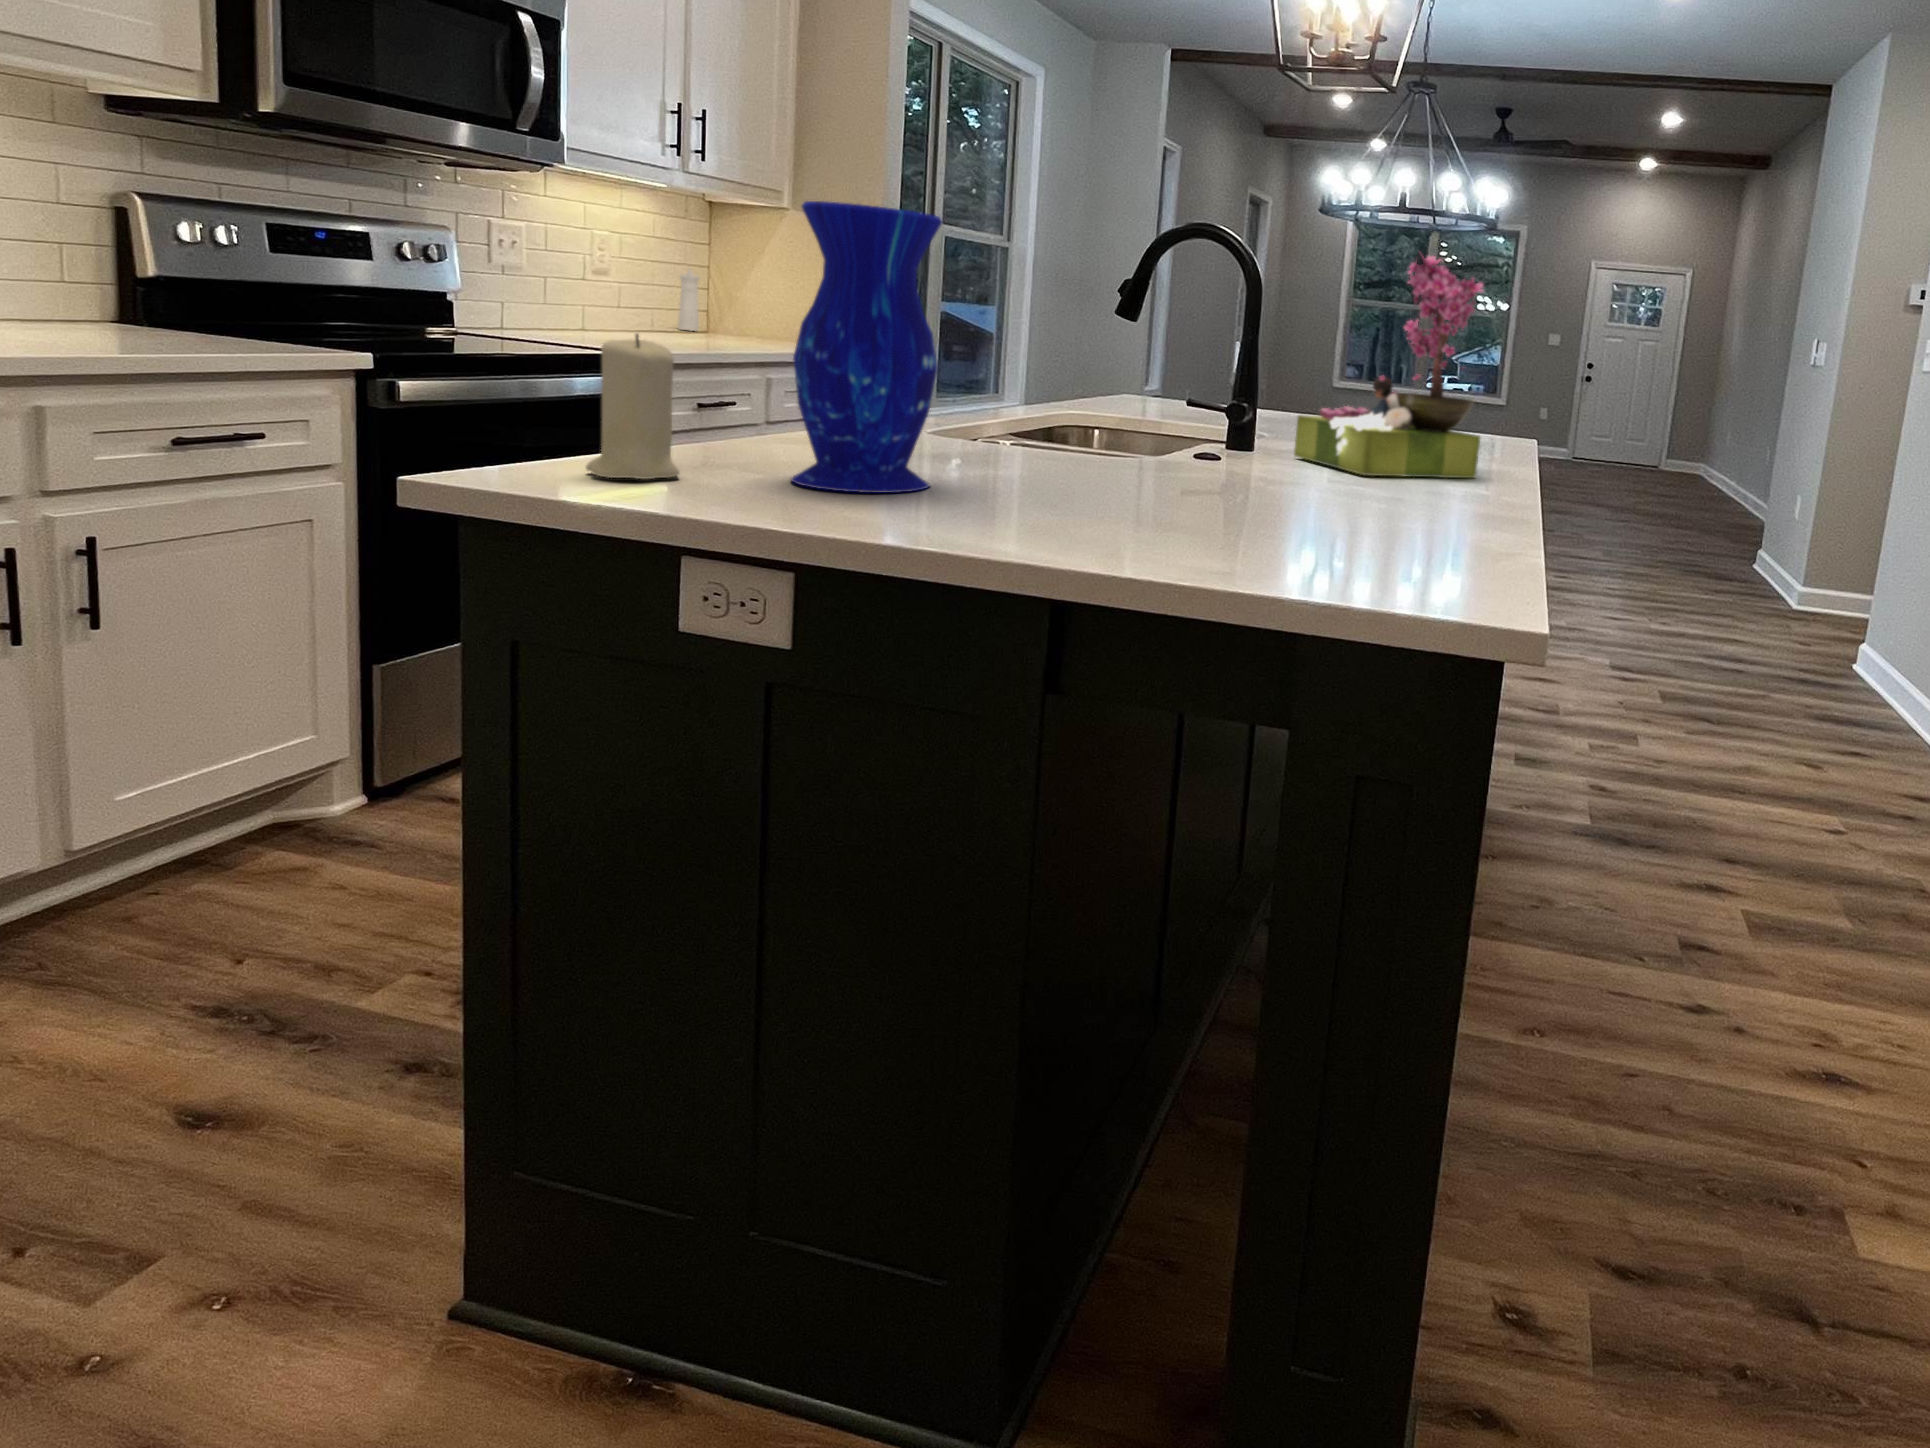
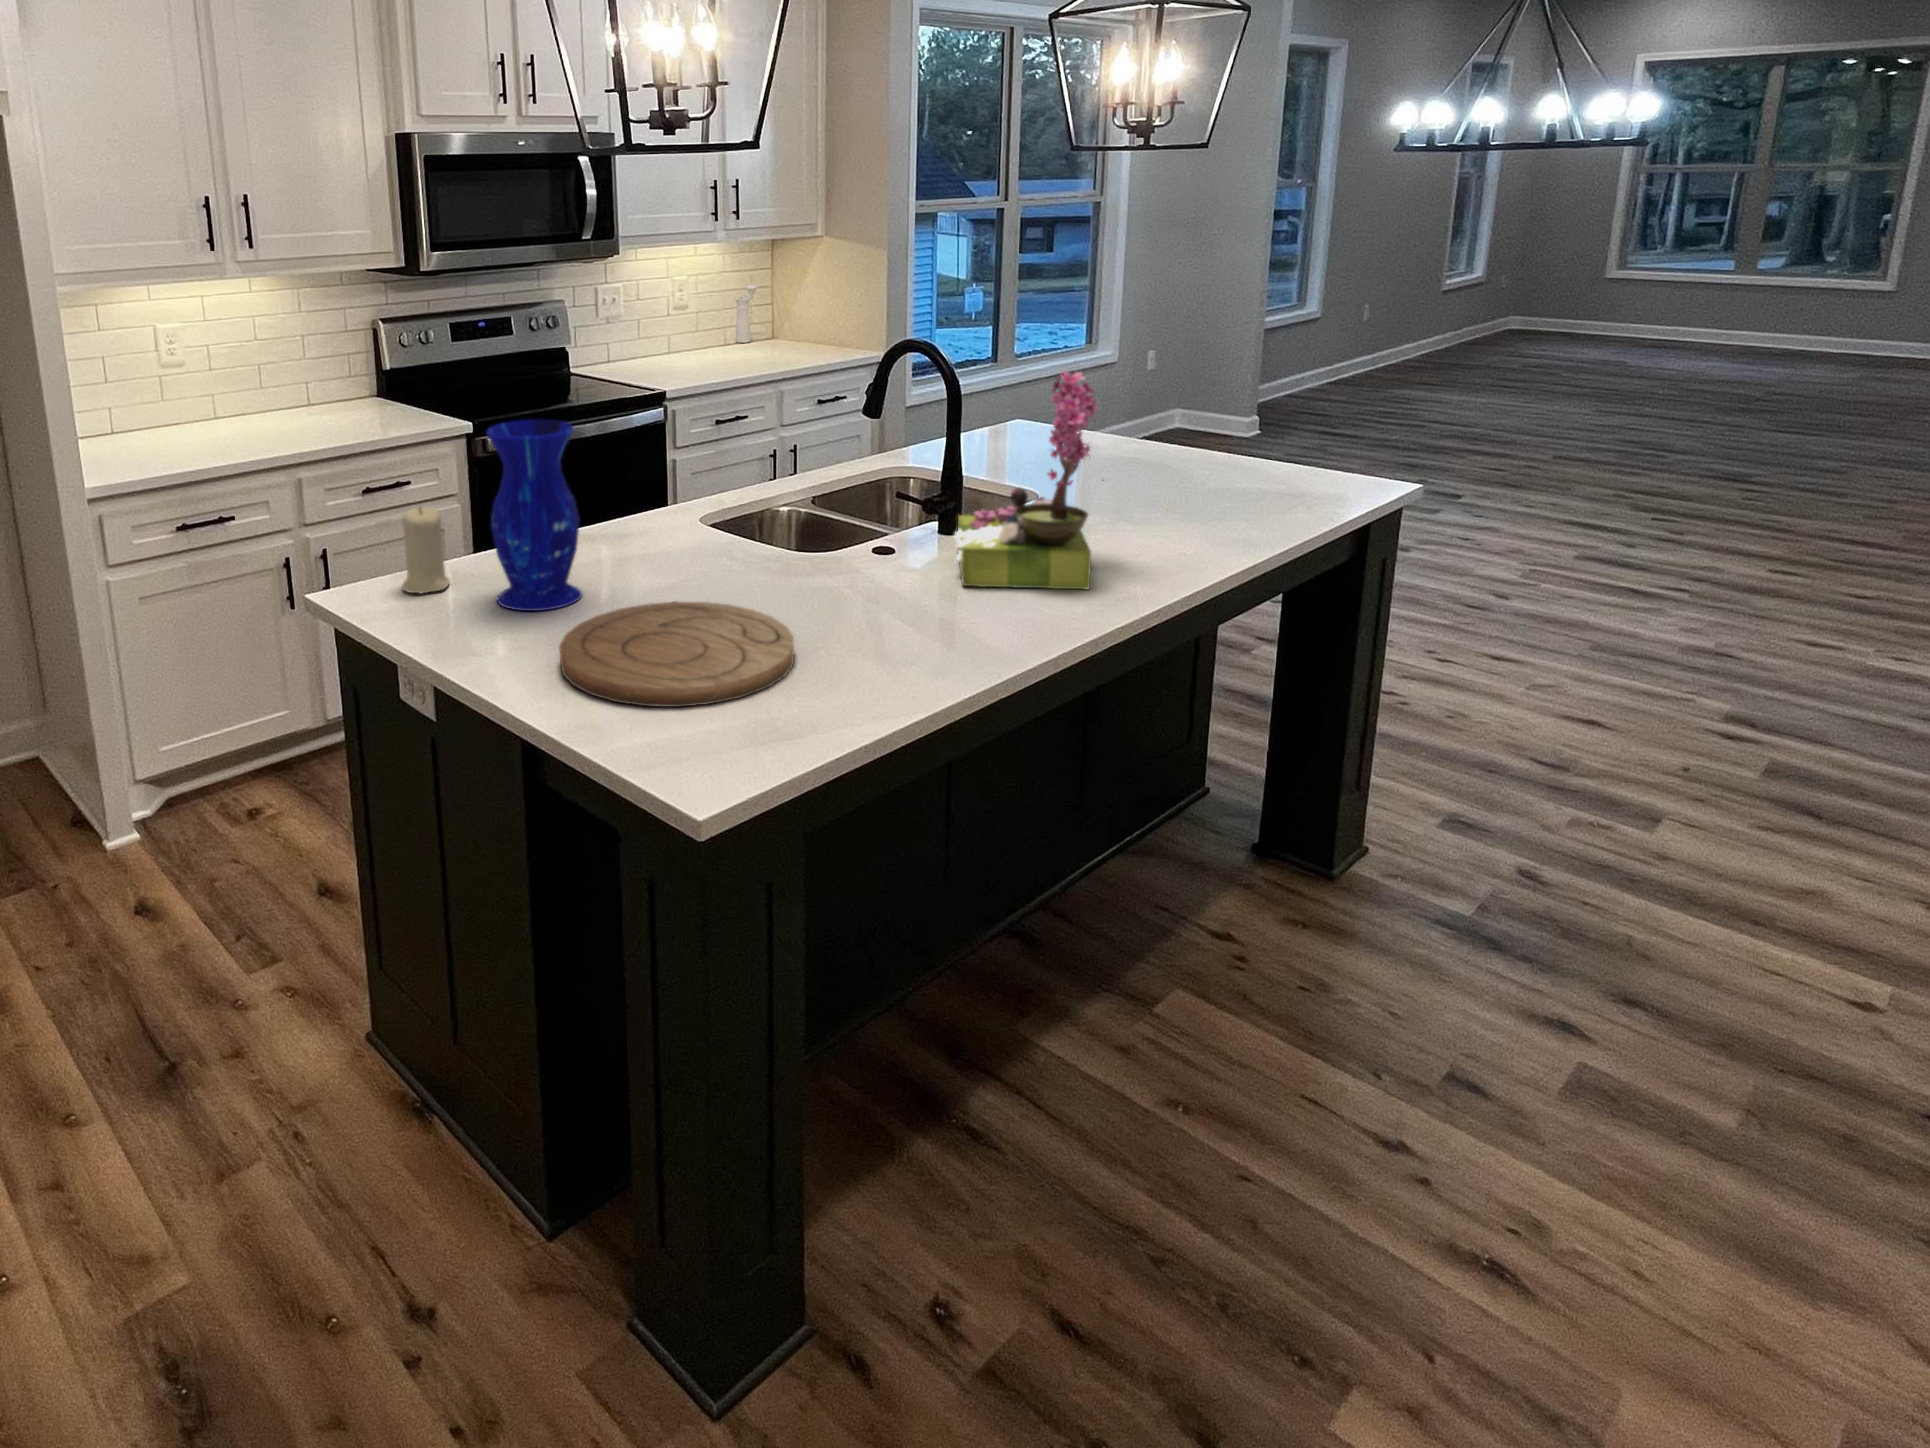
cutting board: none [1025,472,1363,556] -> present [559,602,794,707]

